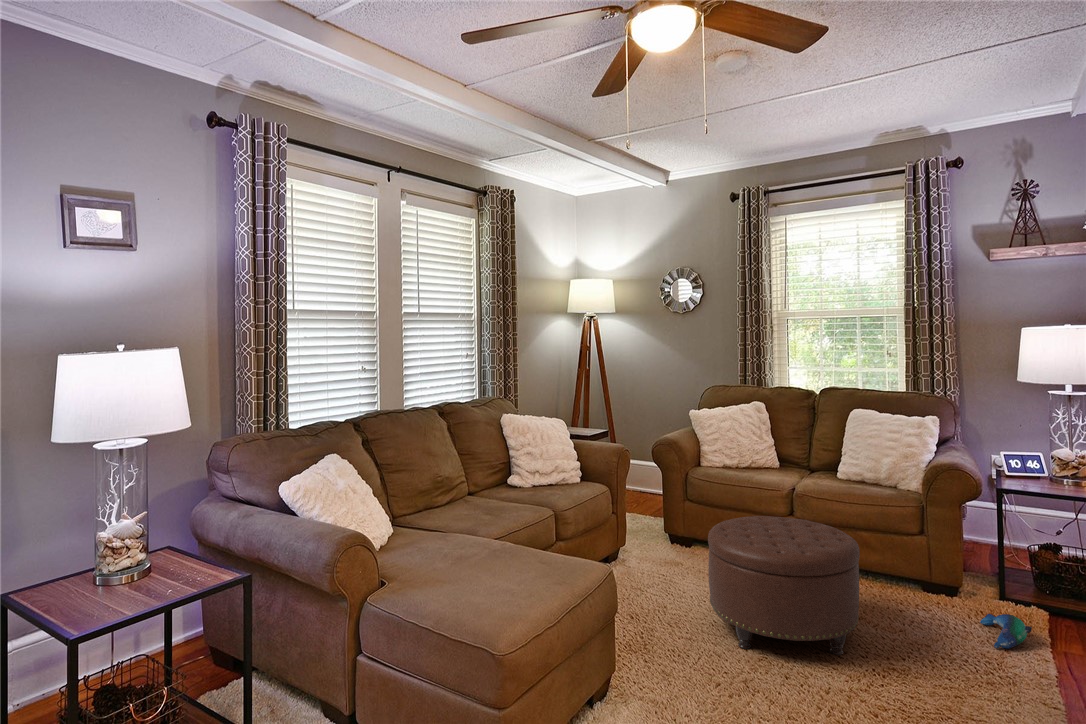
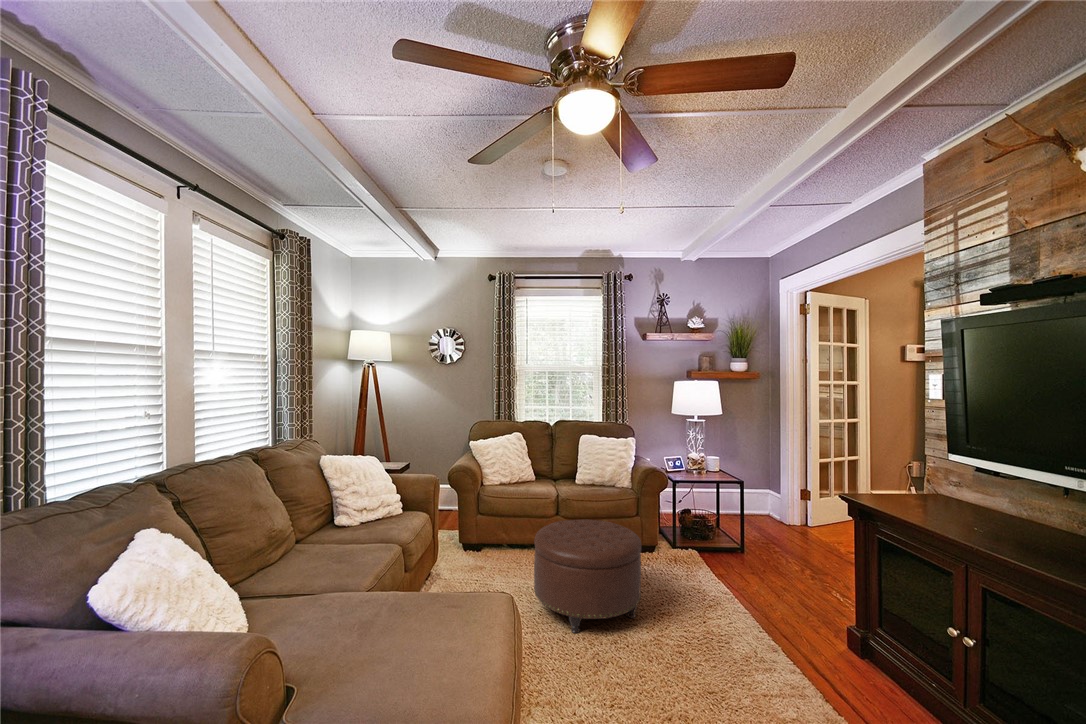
plush toy: present [980,614,1032,648] -> none [682,561,714,586]

